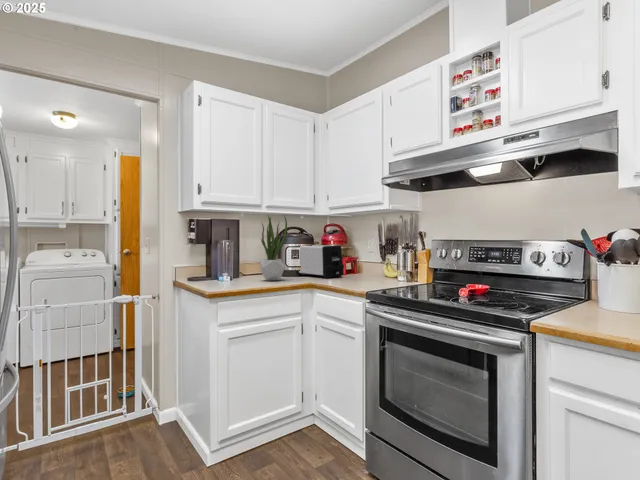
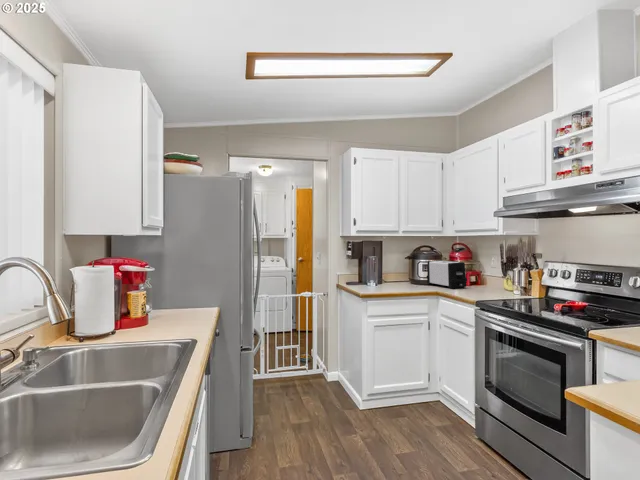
potted plant: present [260,216,287,280] -> none [398,238,419,289]

